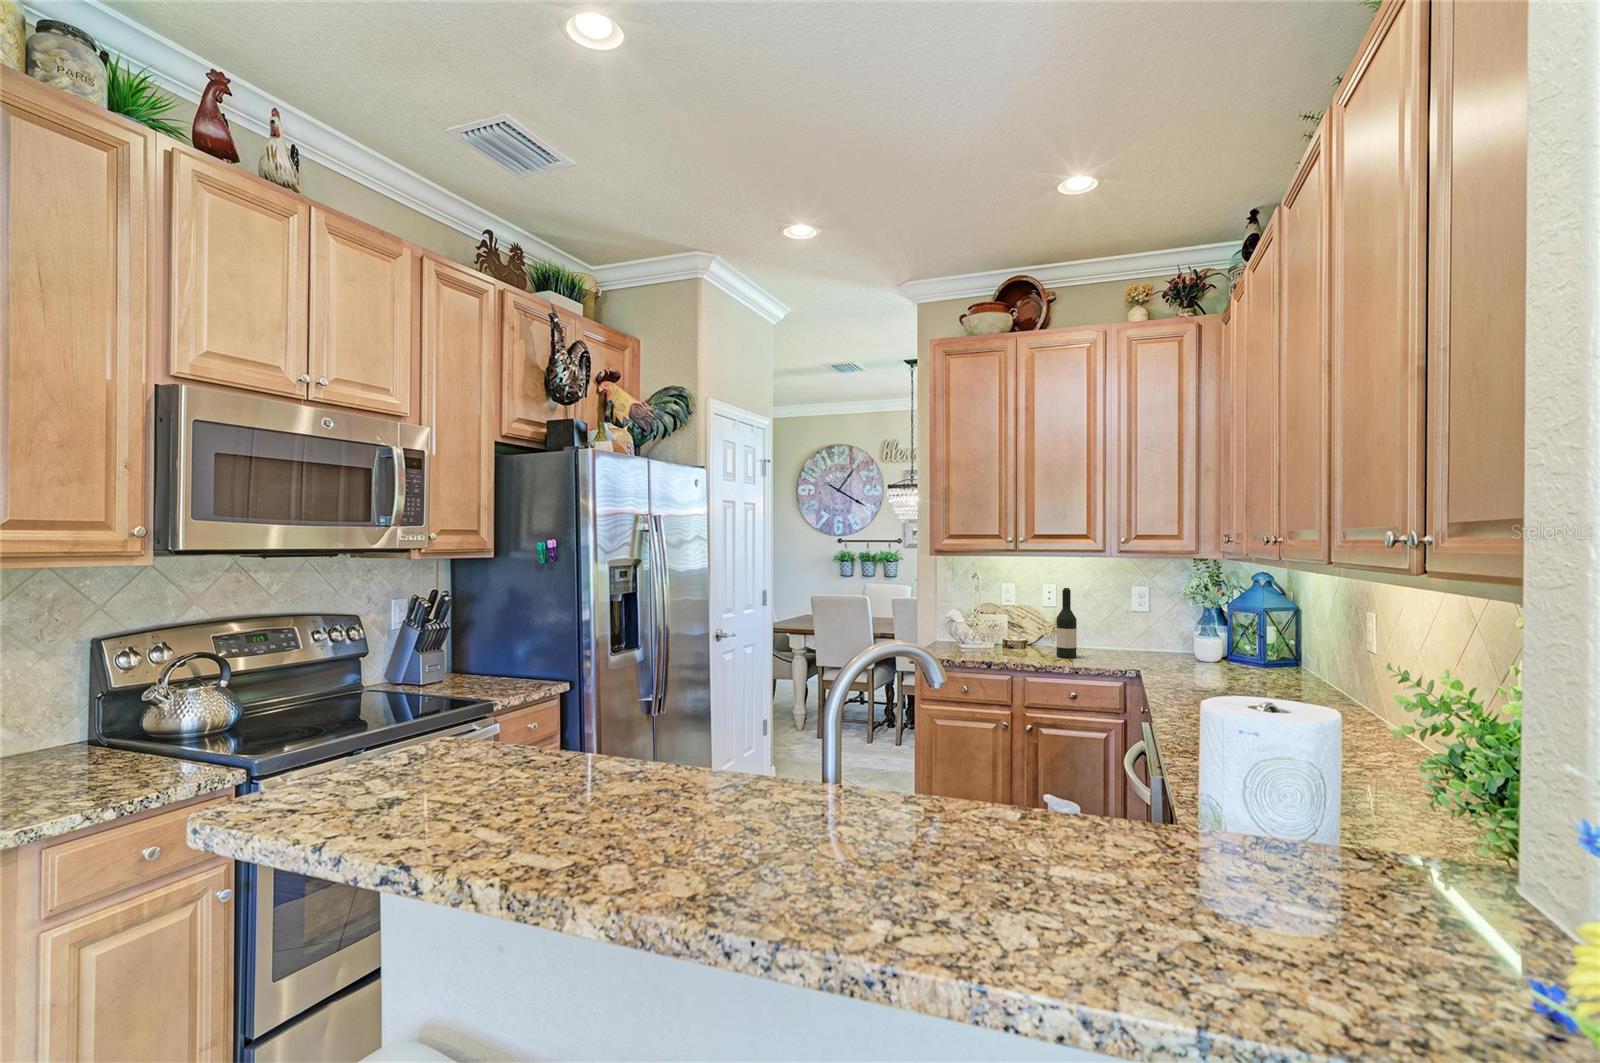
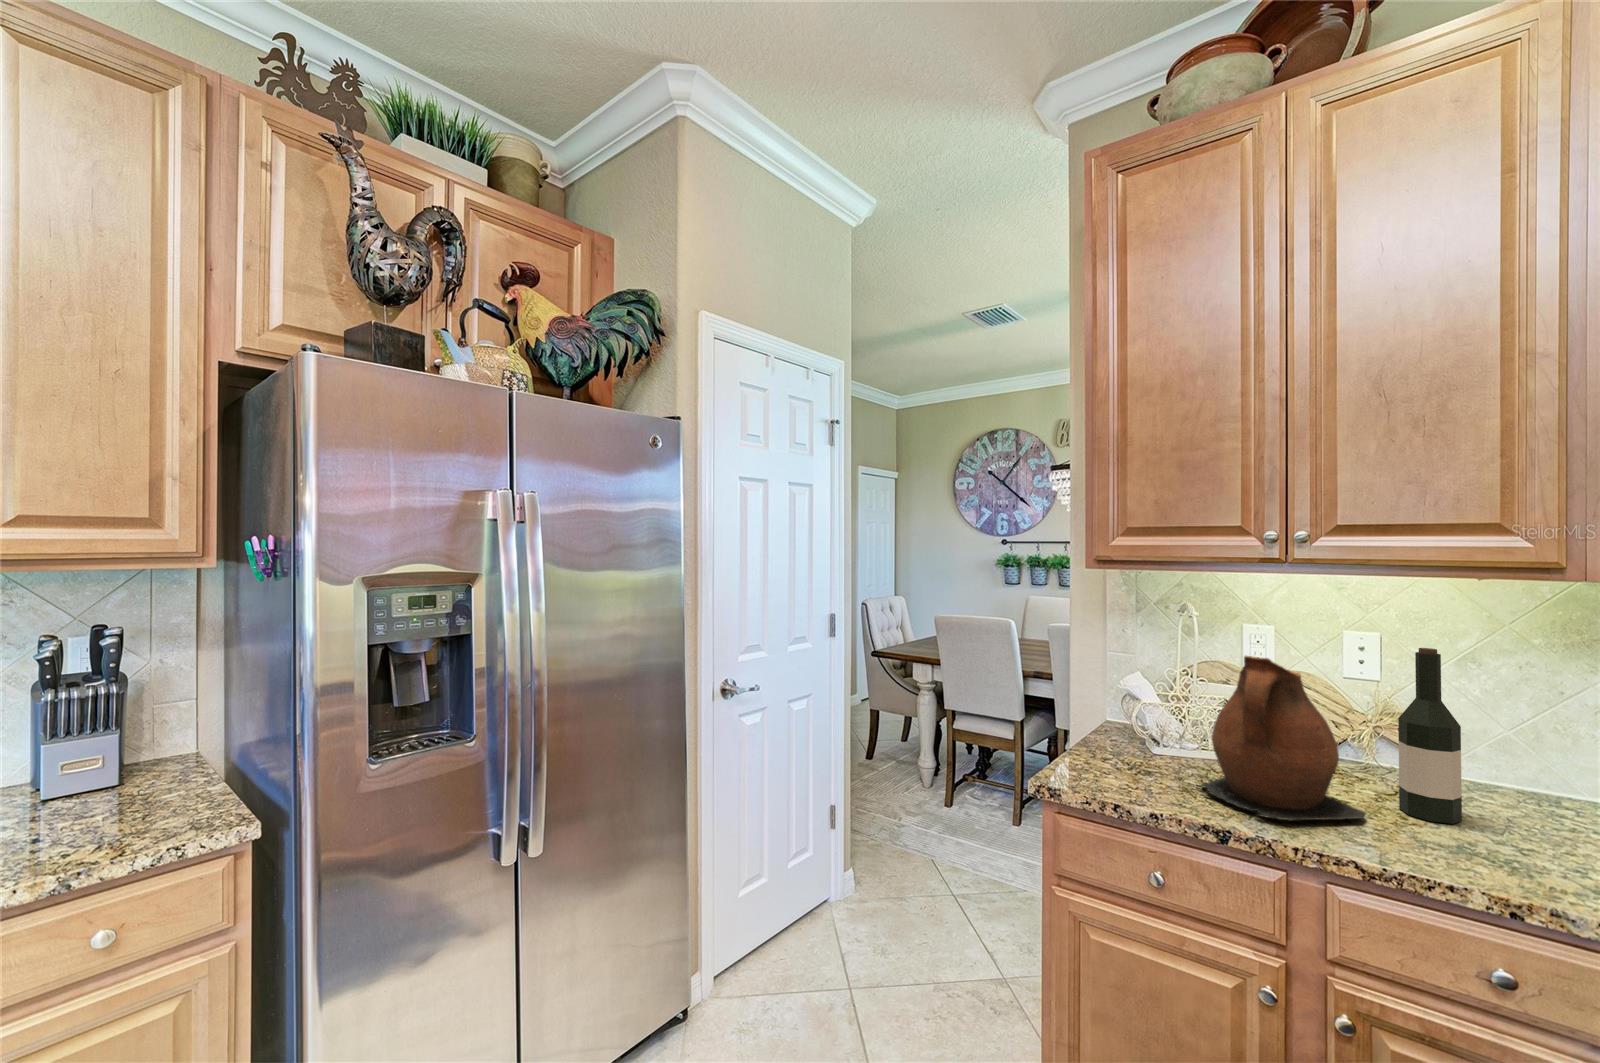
ceramic pitcher: none [980,593,1043,659] -> present [1201,655,1366,820]

